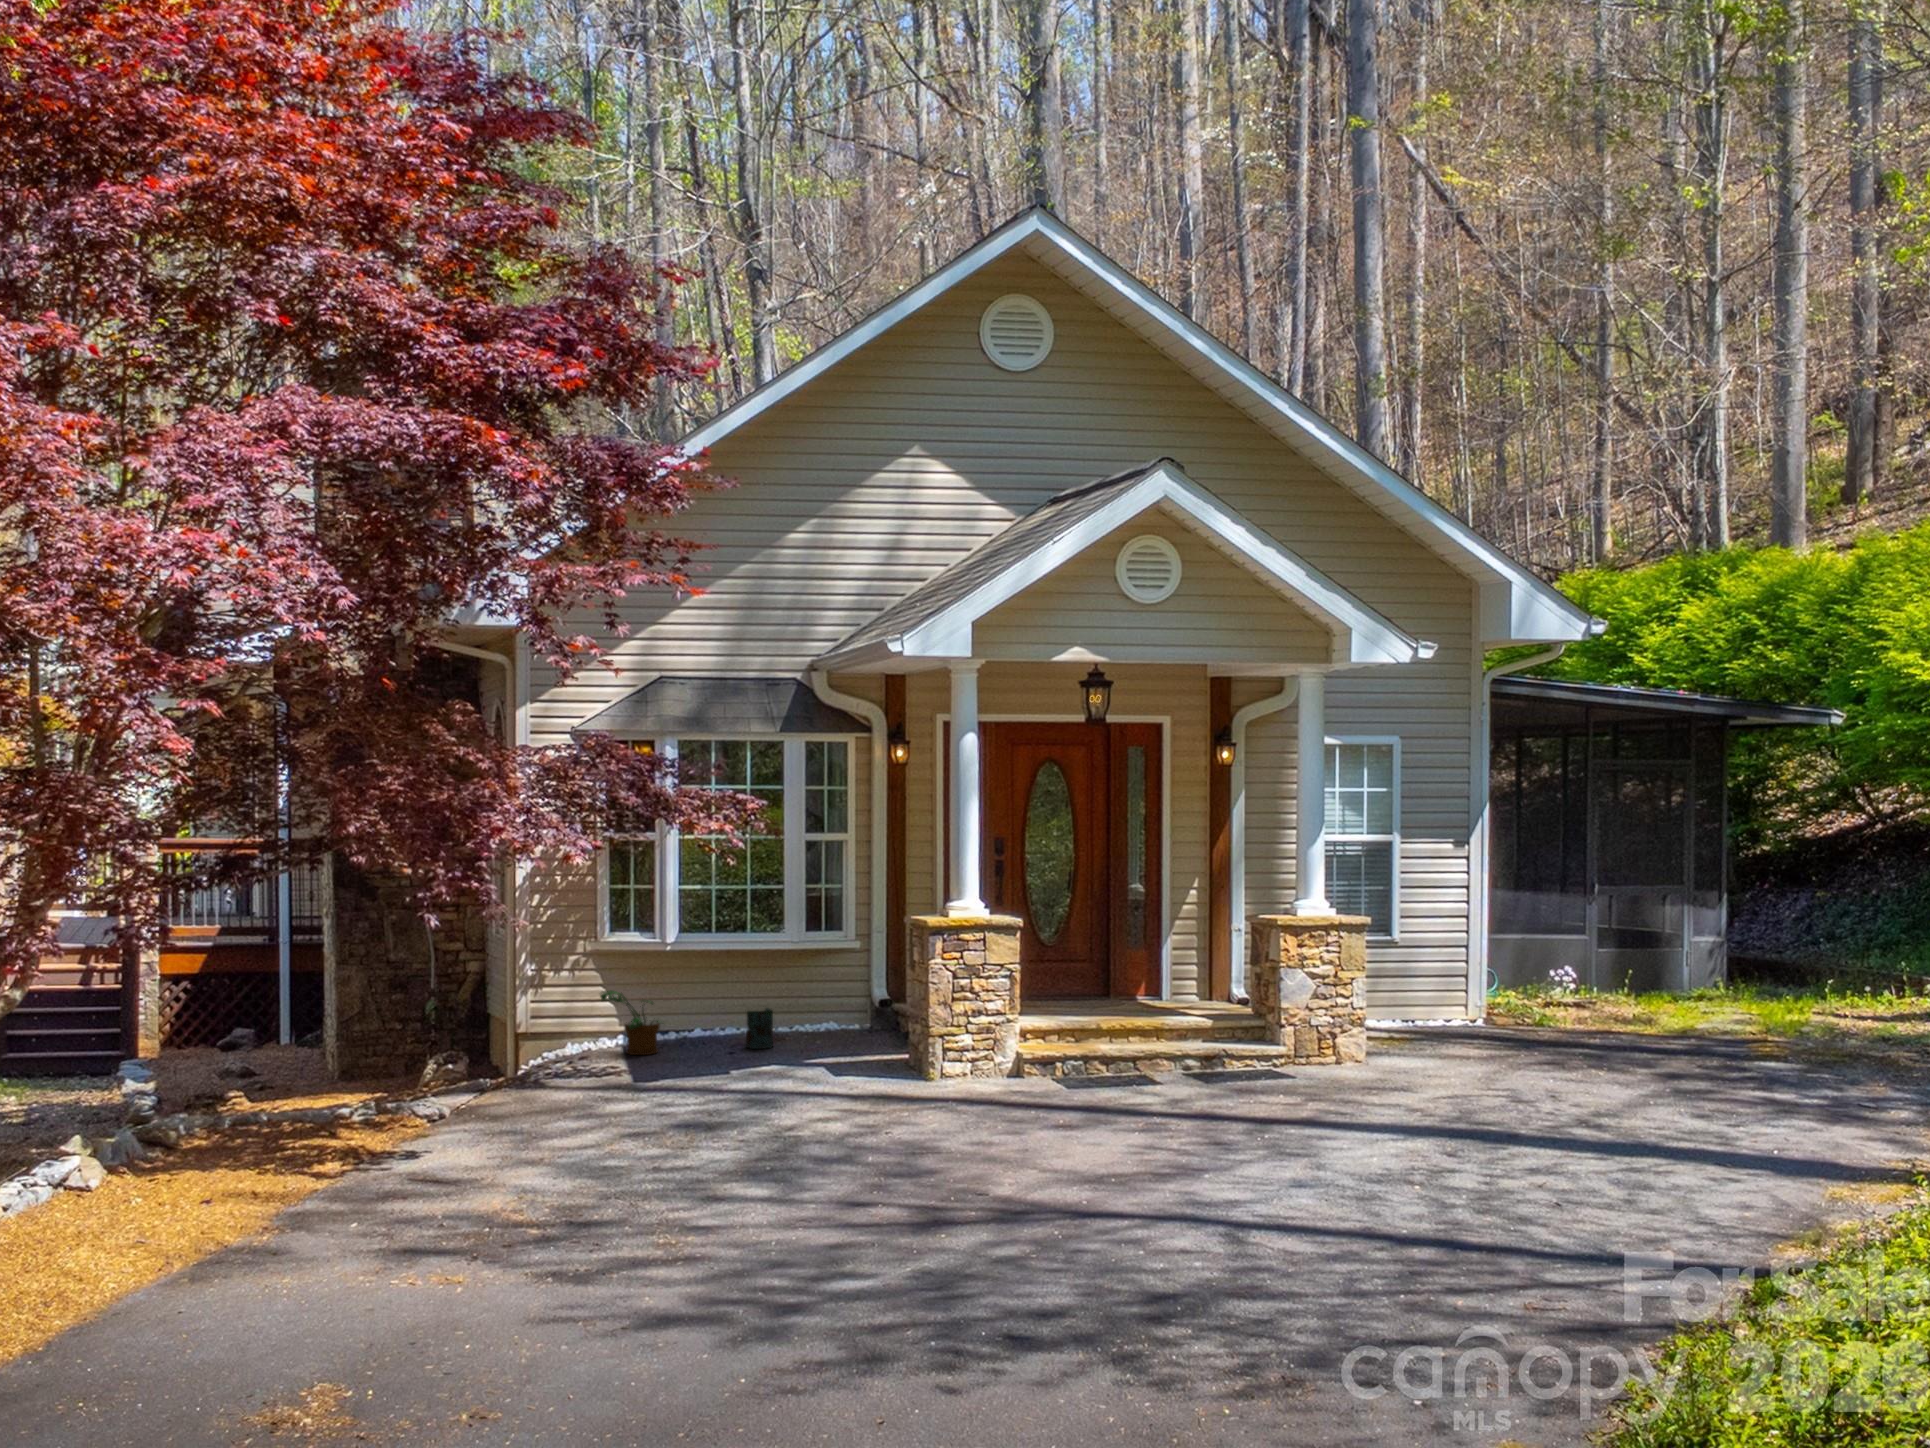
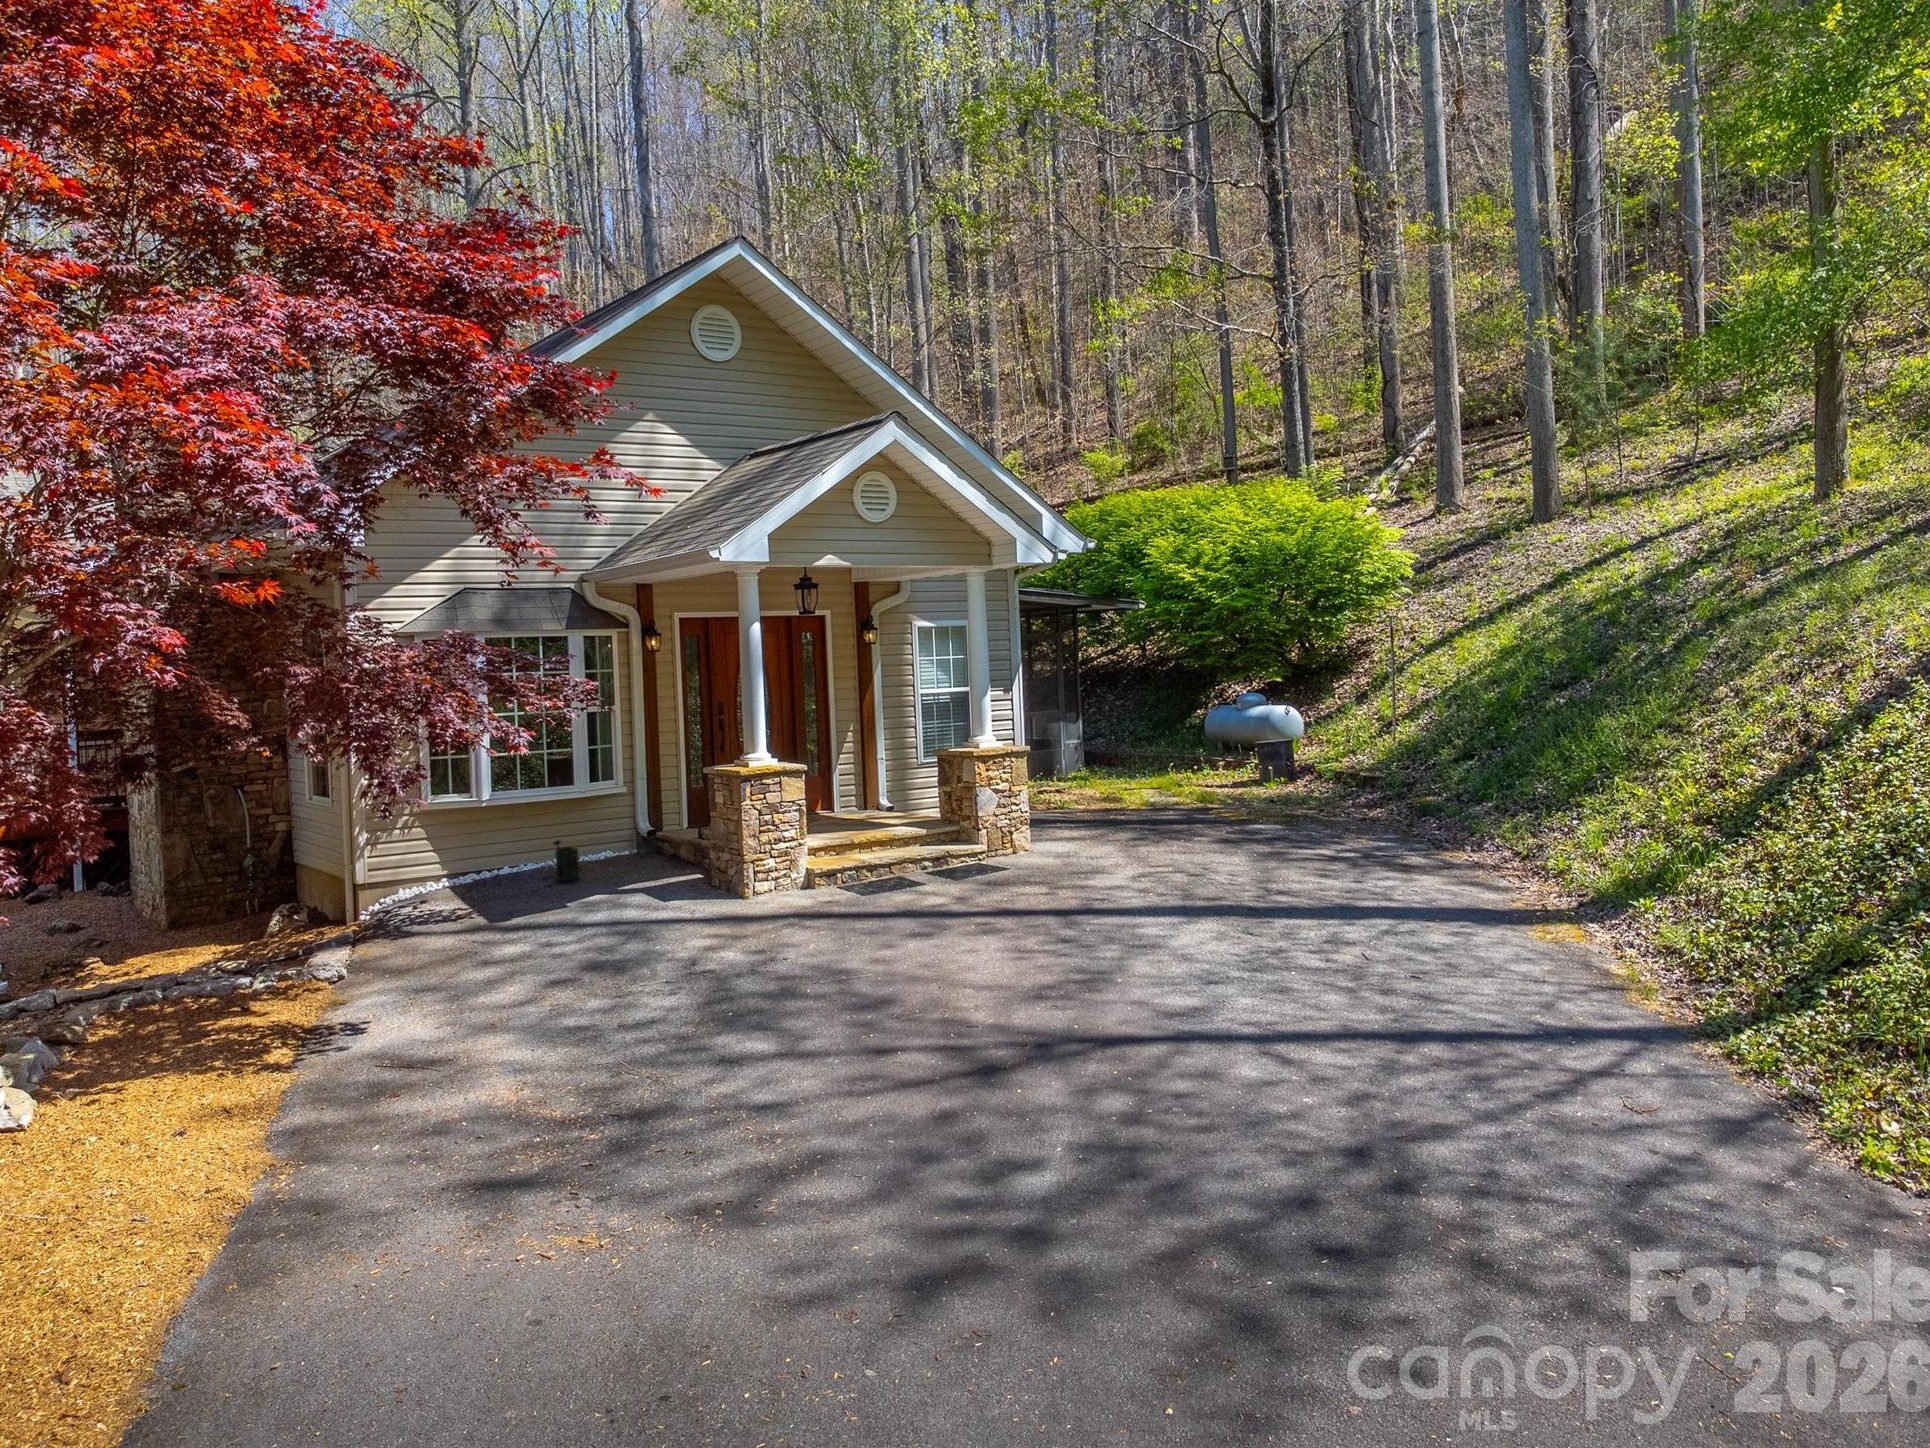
potted plant: present [600,990,662,1055] -> none [435,840,491,897]

